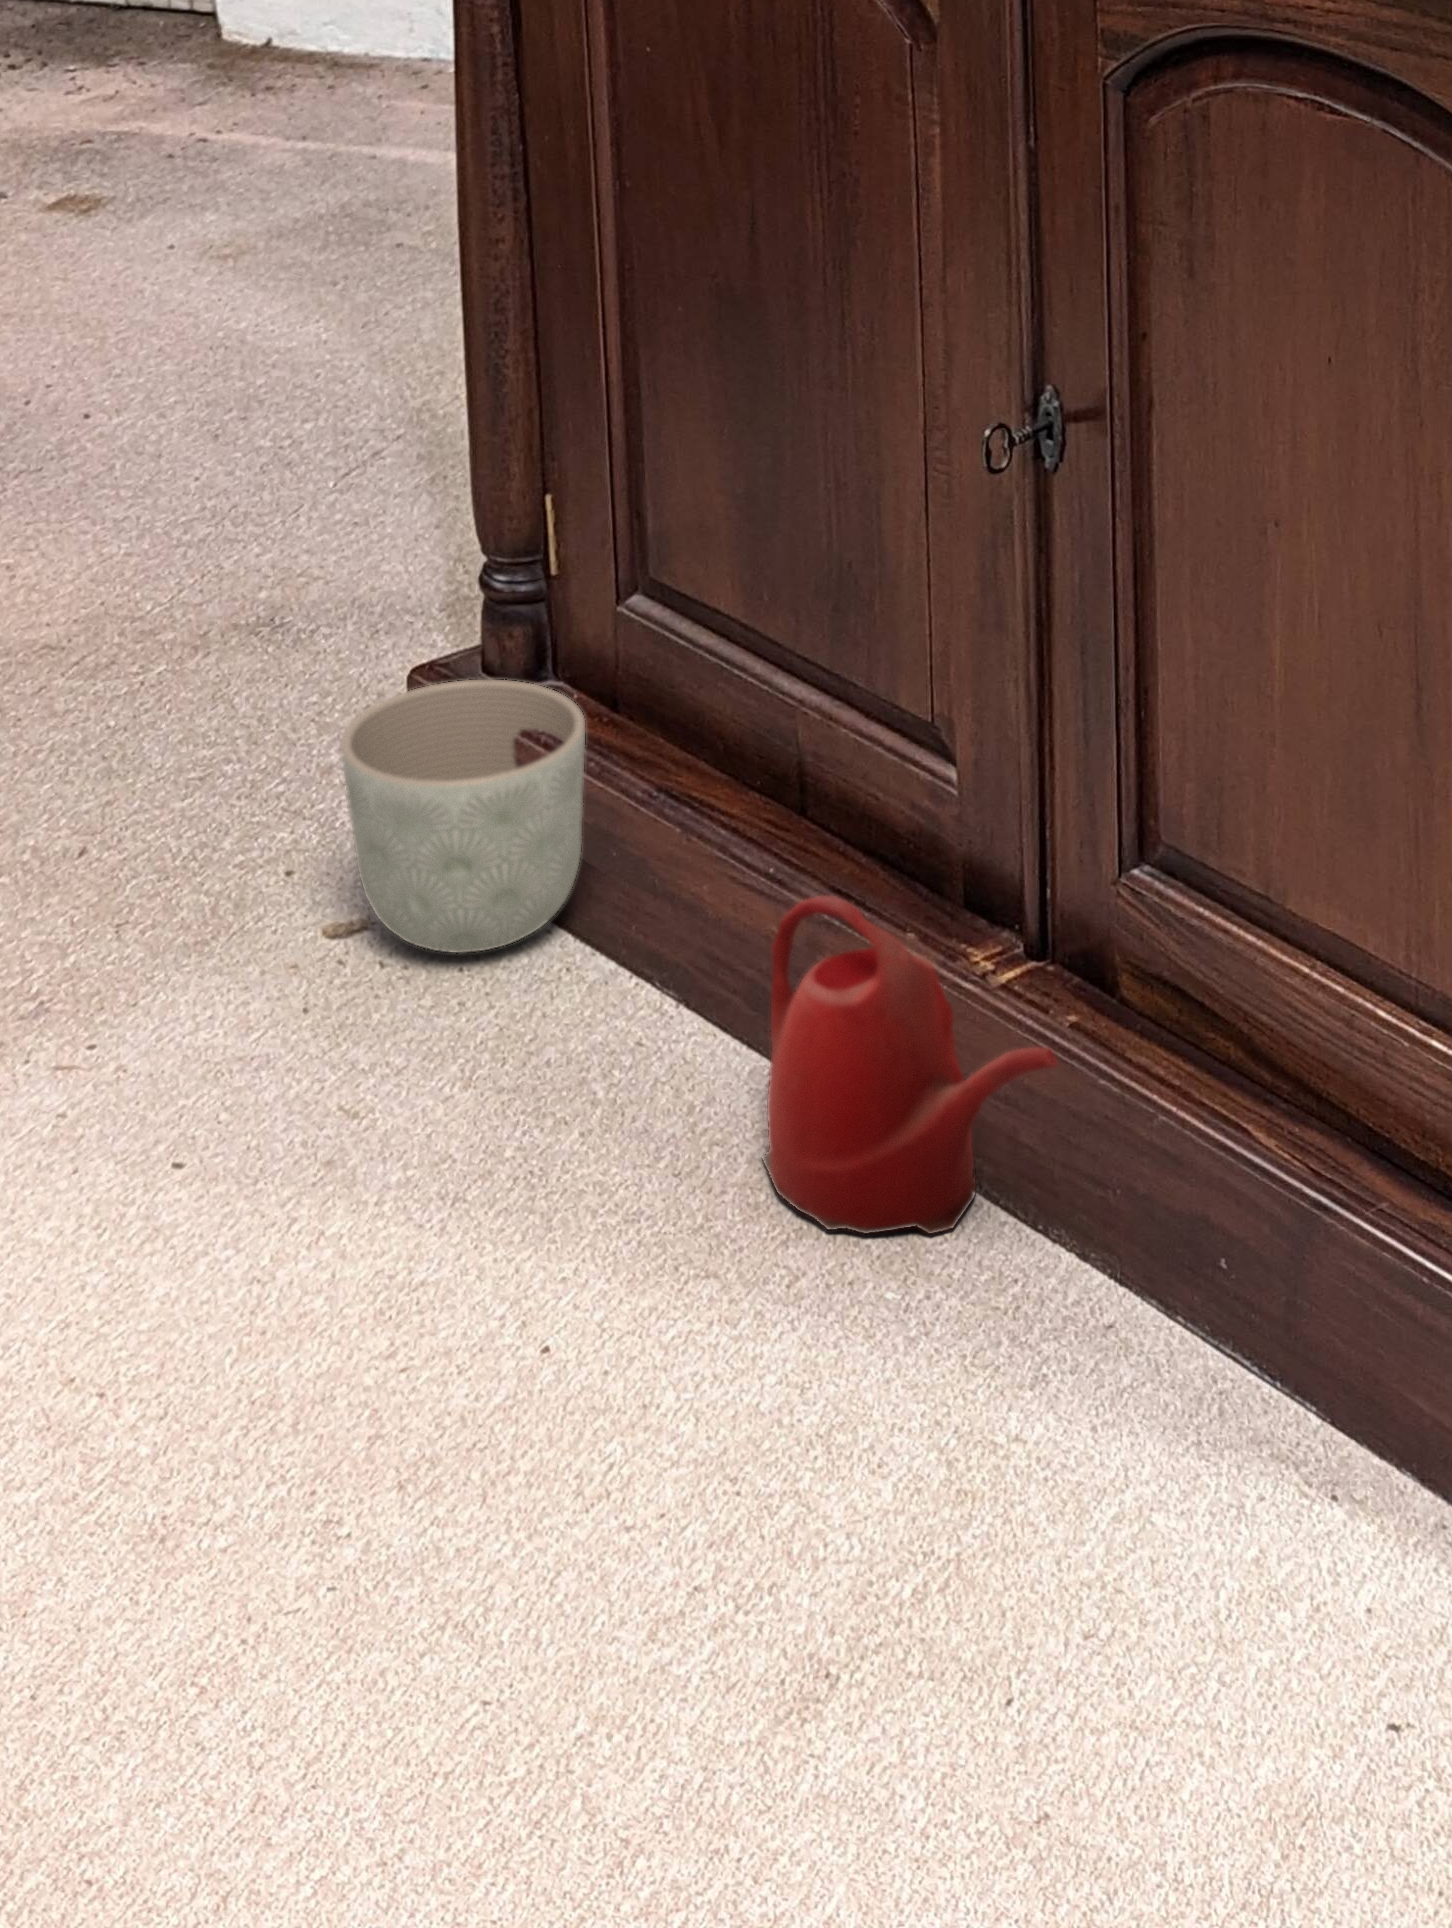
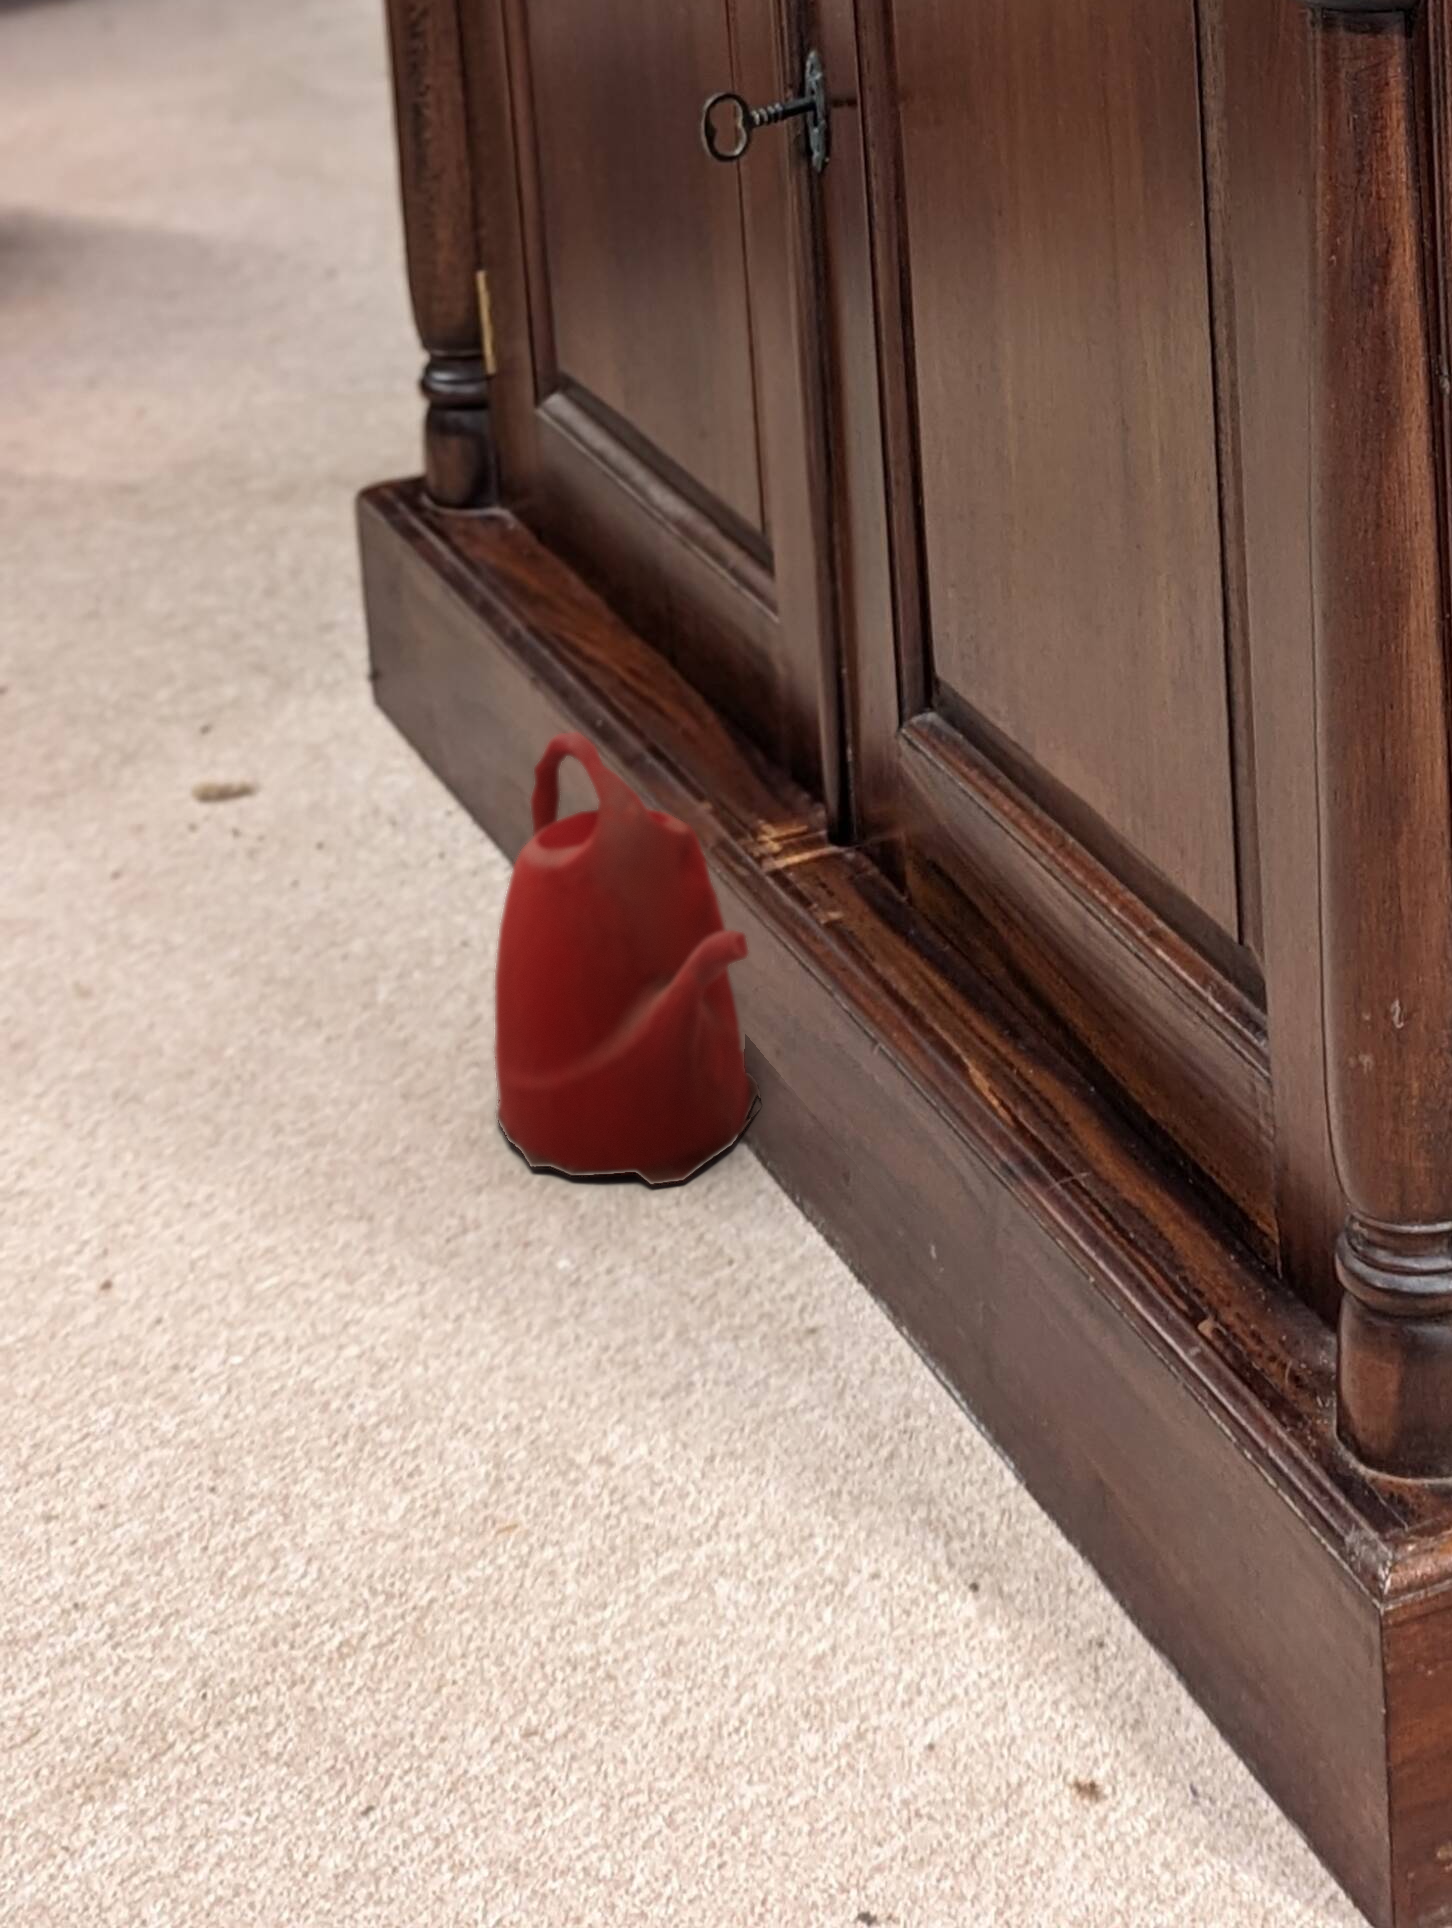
planter: present [341,680,585,953] -> none [181,493,483,814]

